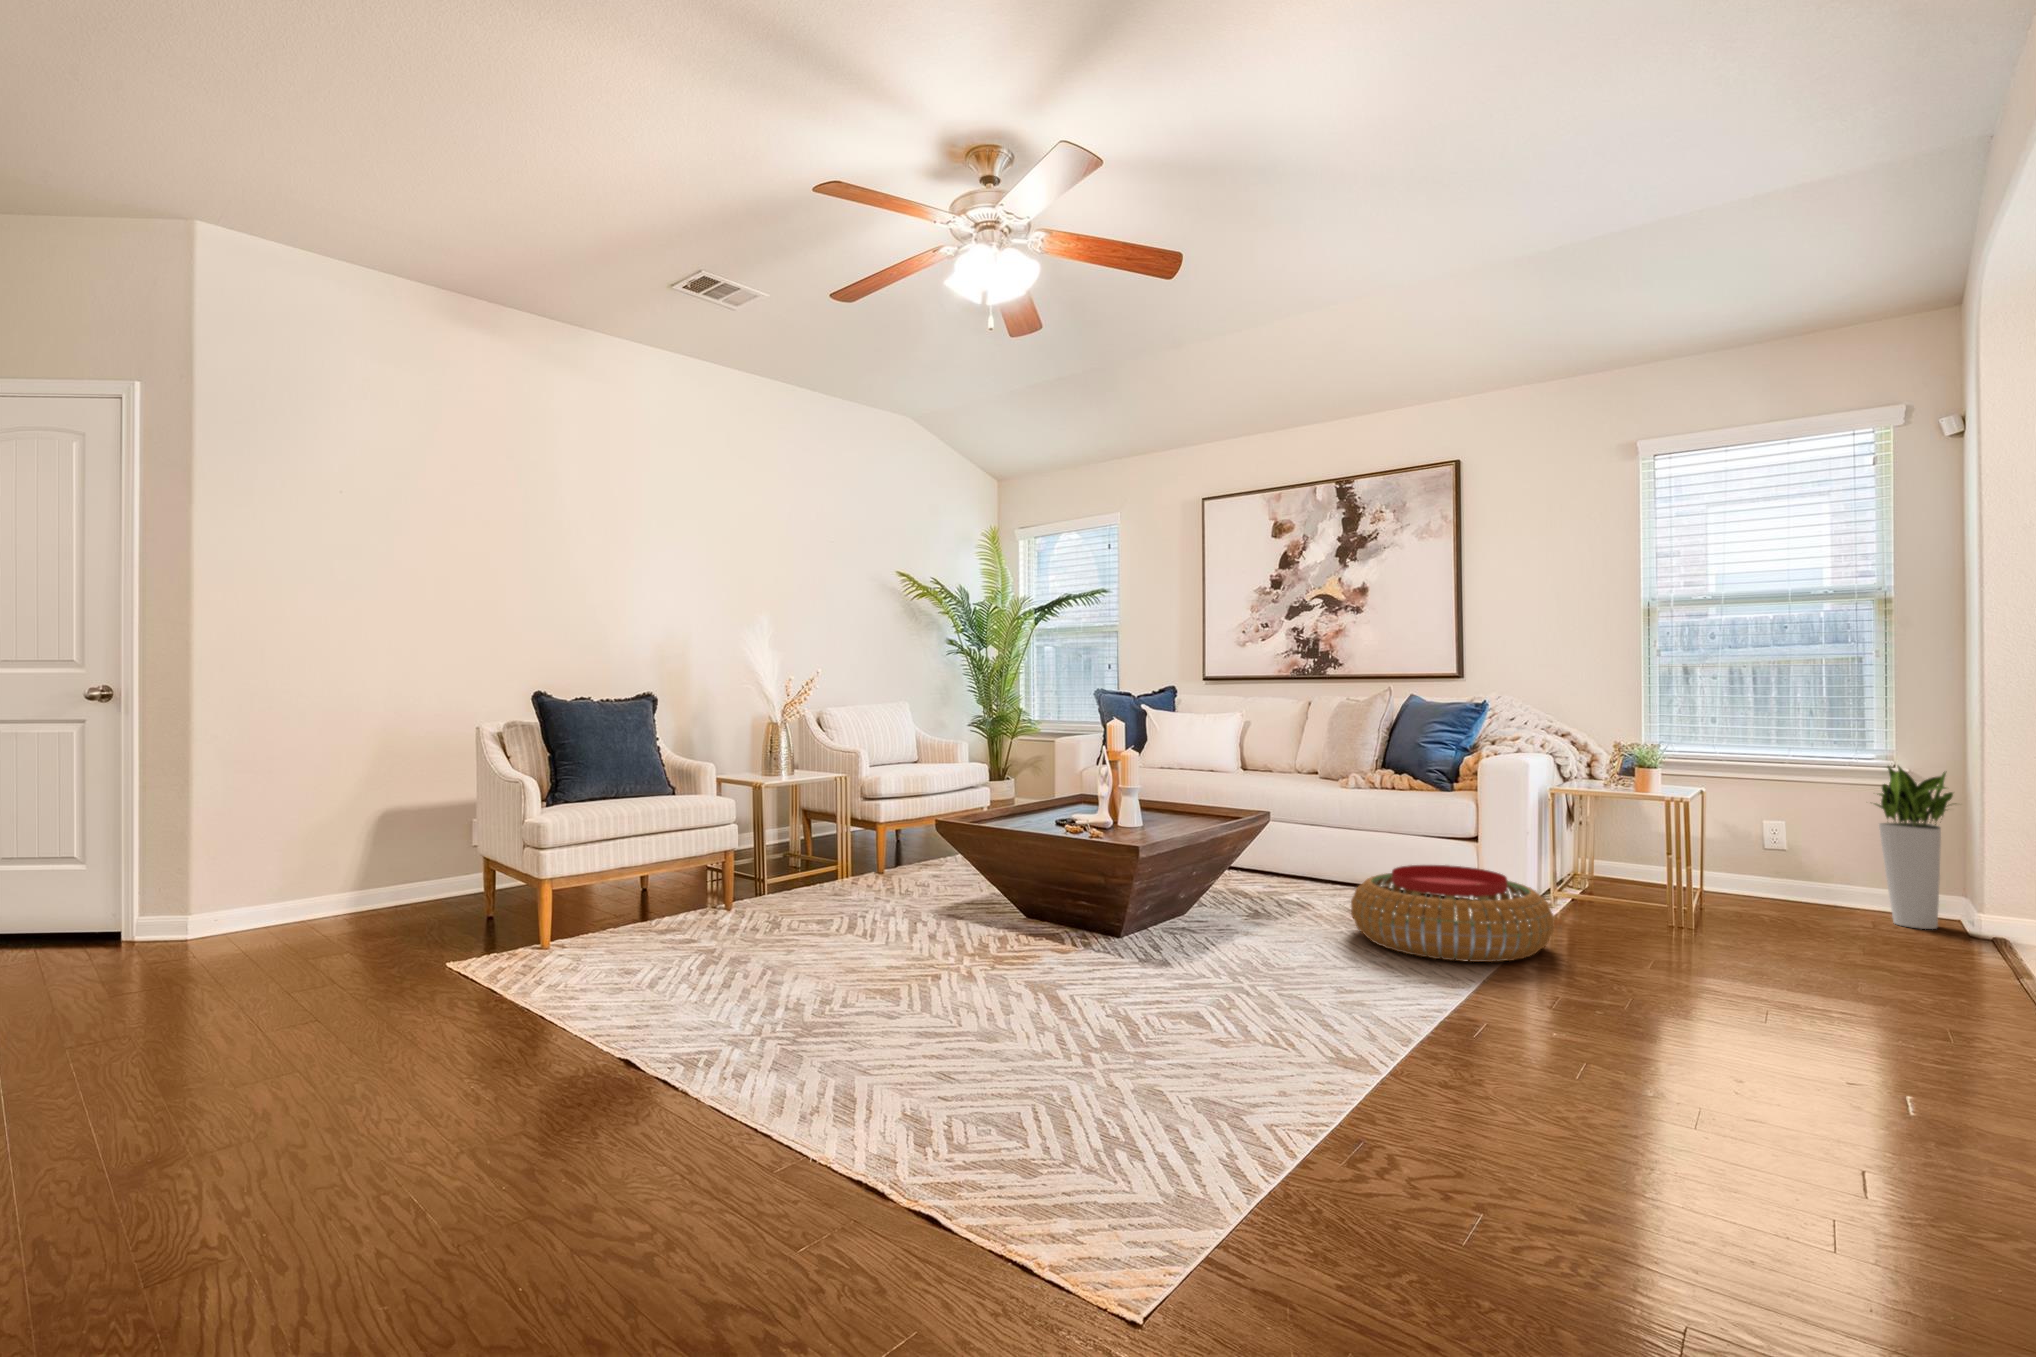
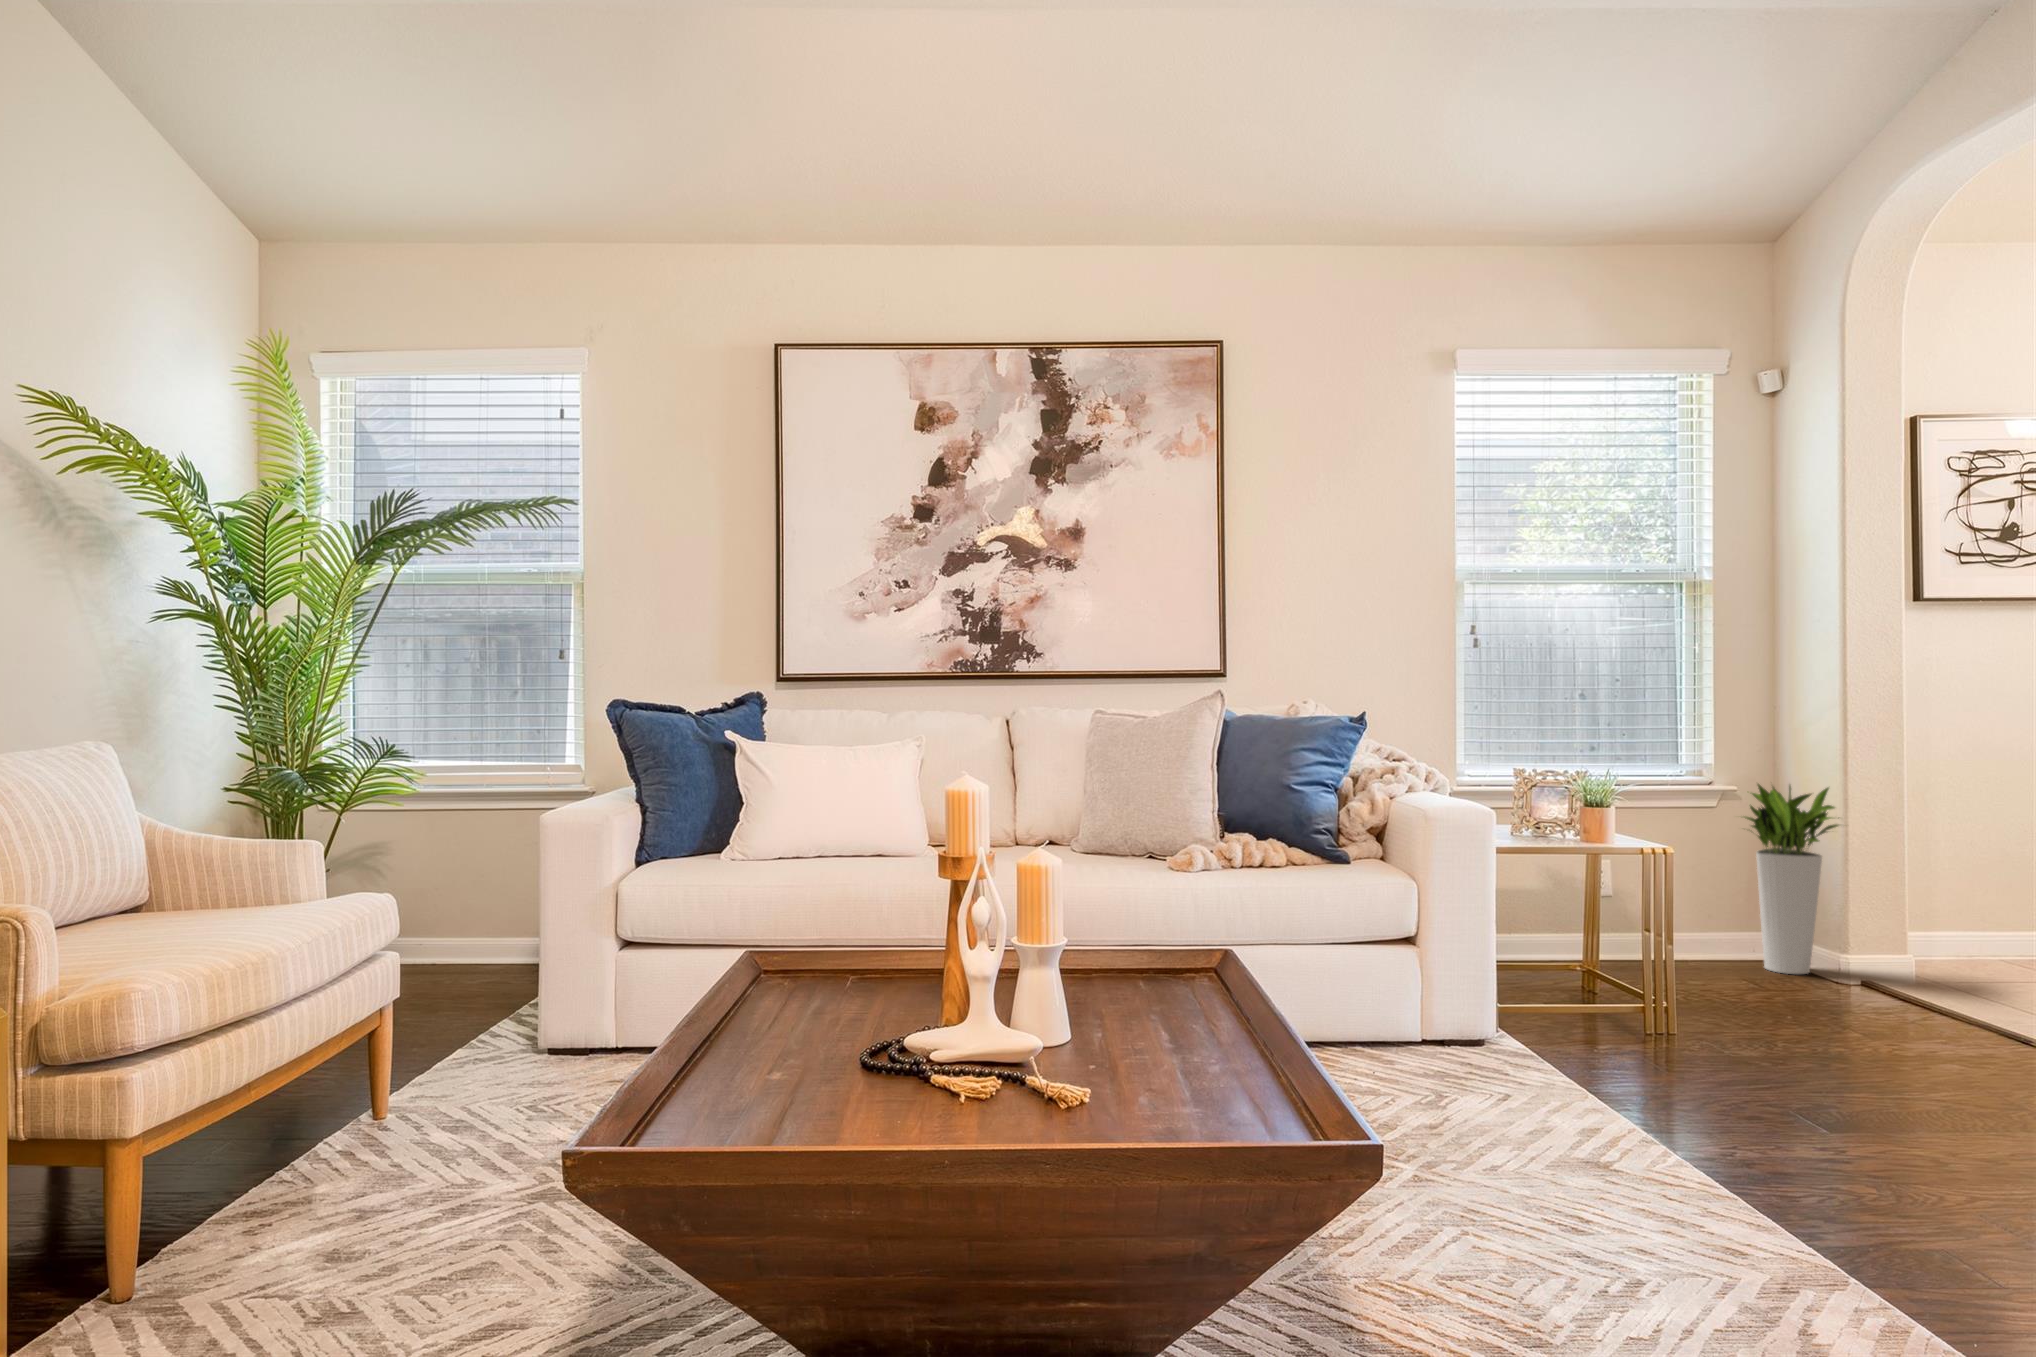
pouf: present [1351,865,1554,962] -> none [1477,1003,1846,1202]

